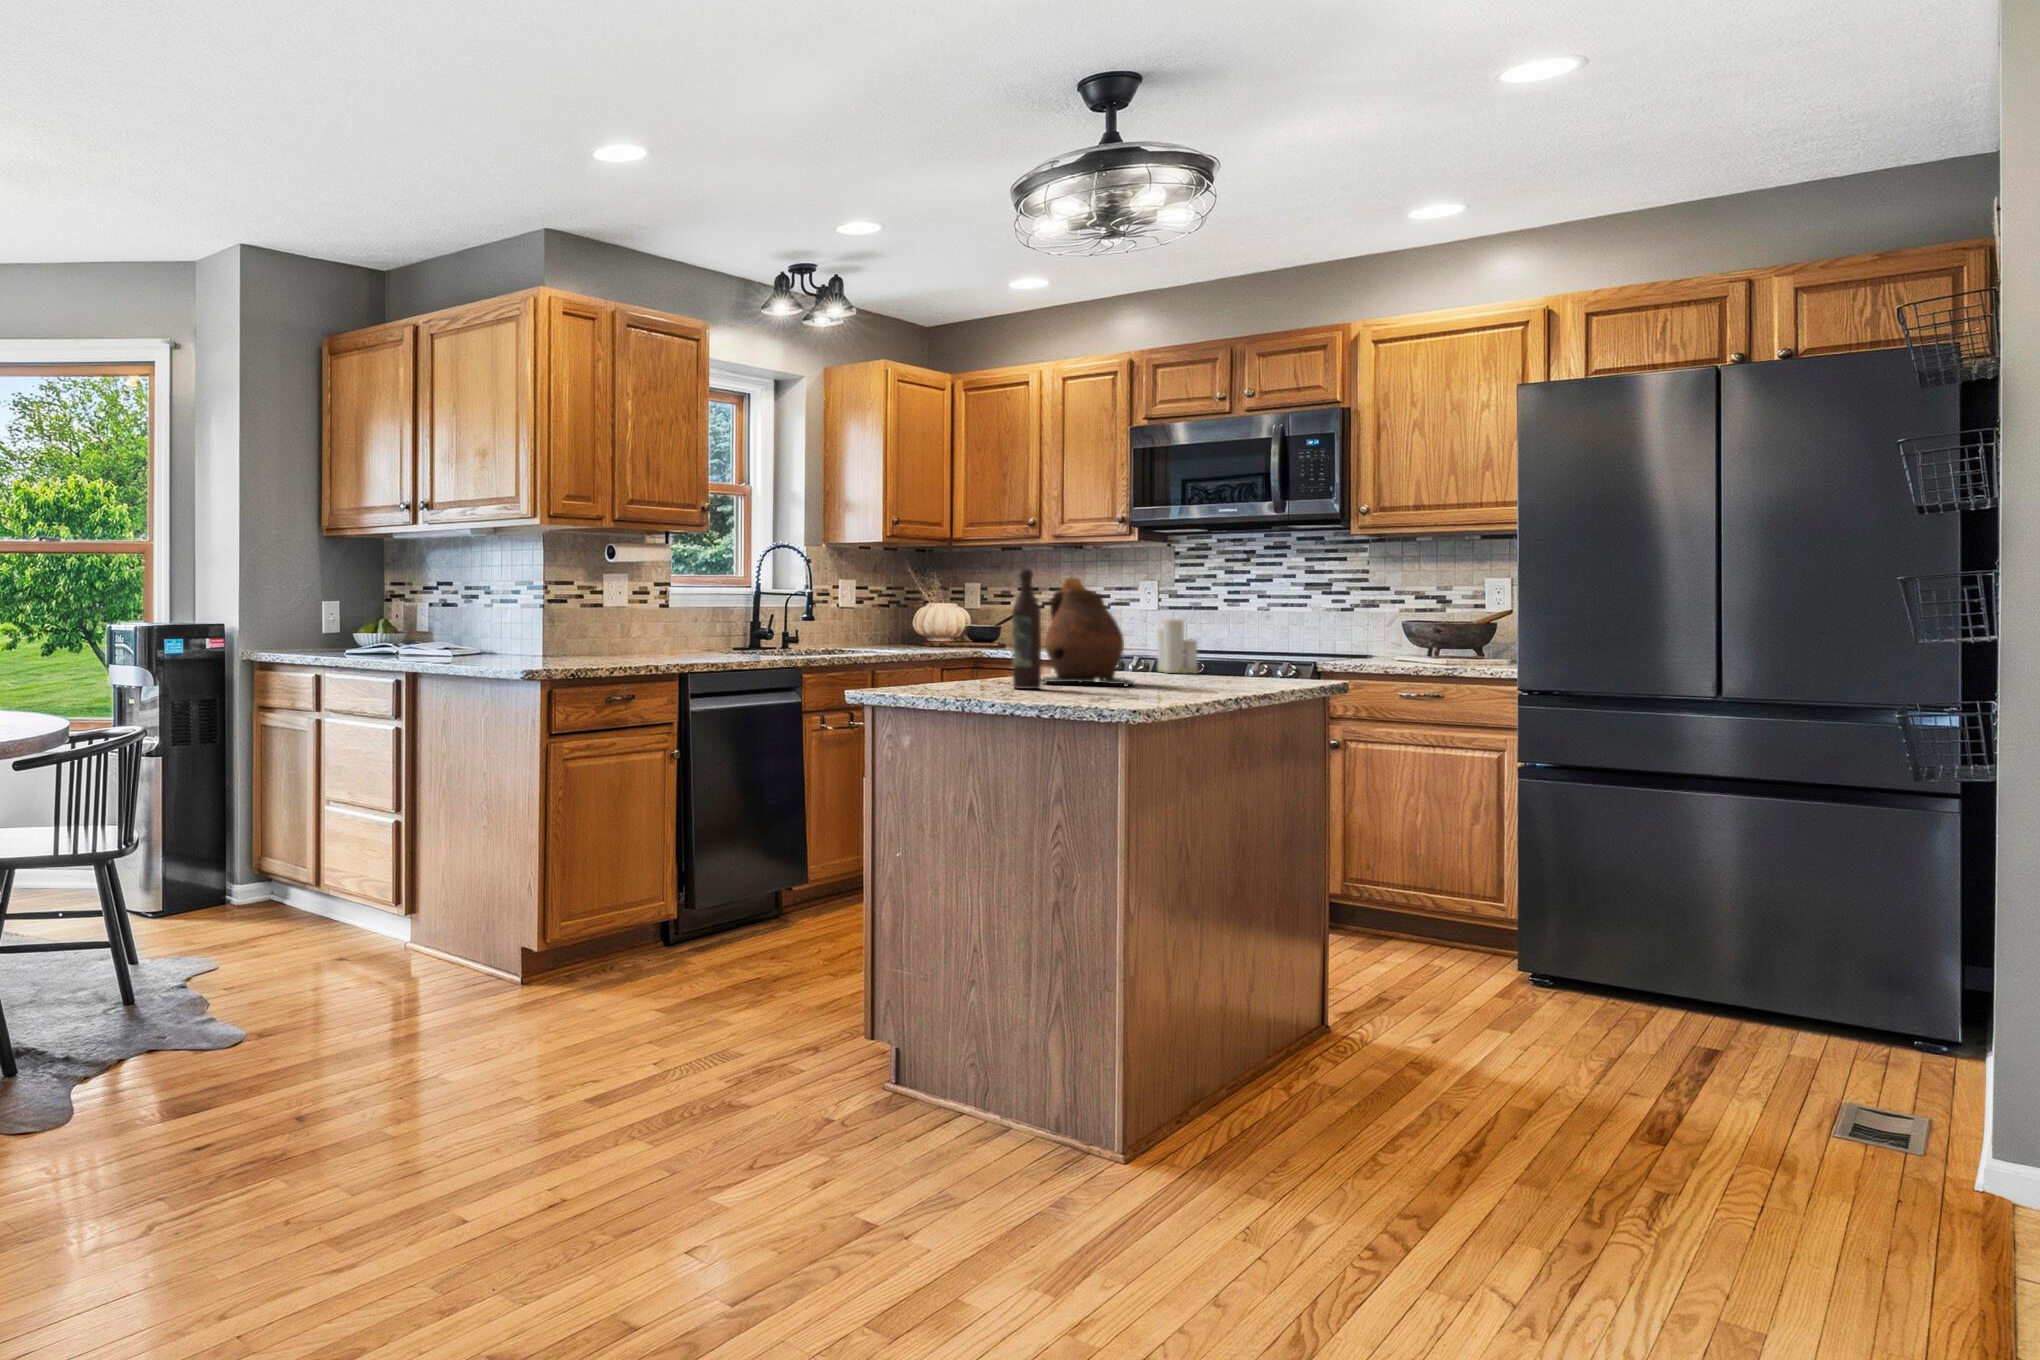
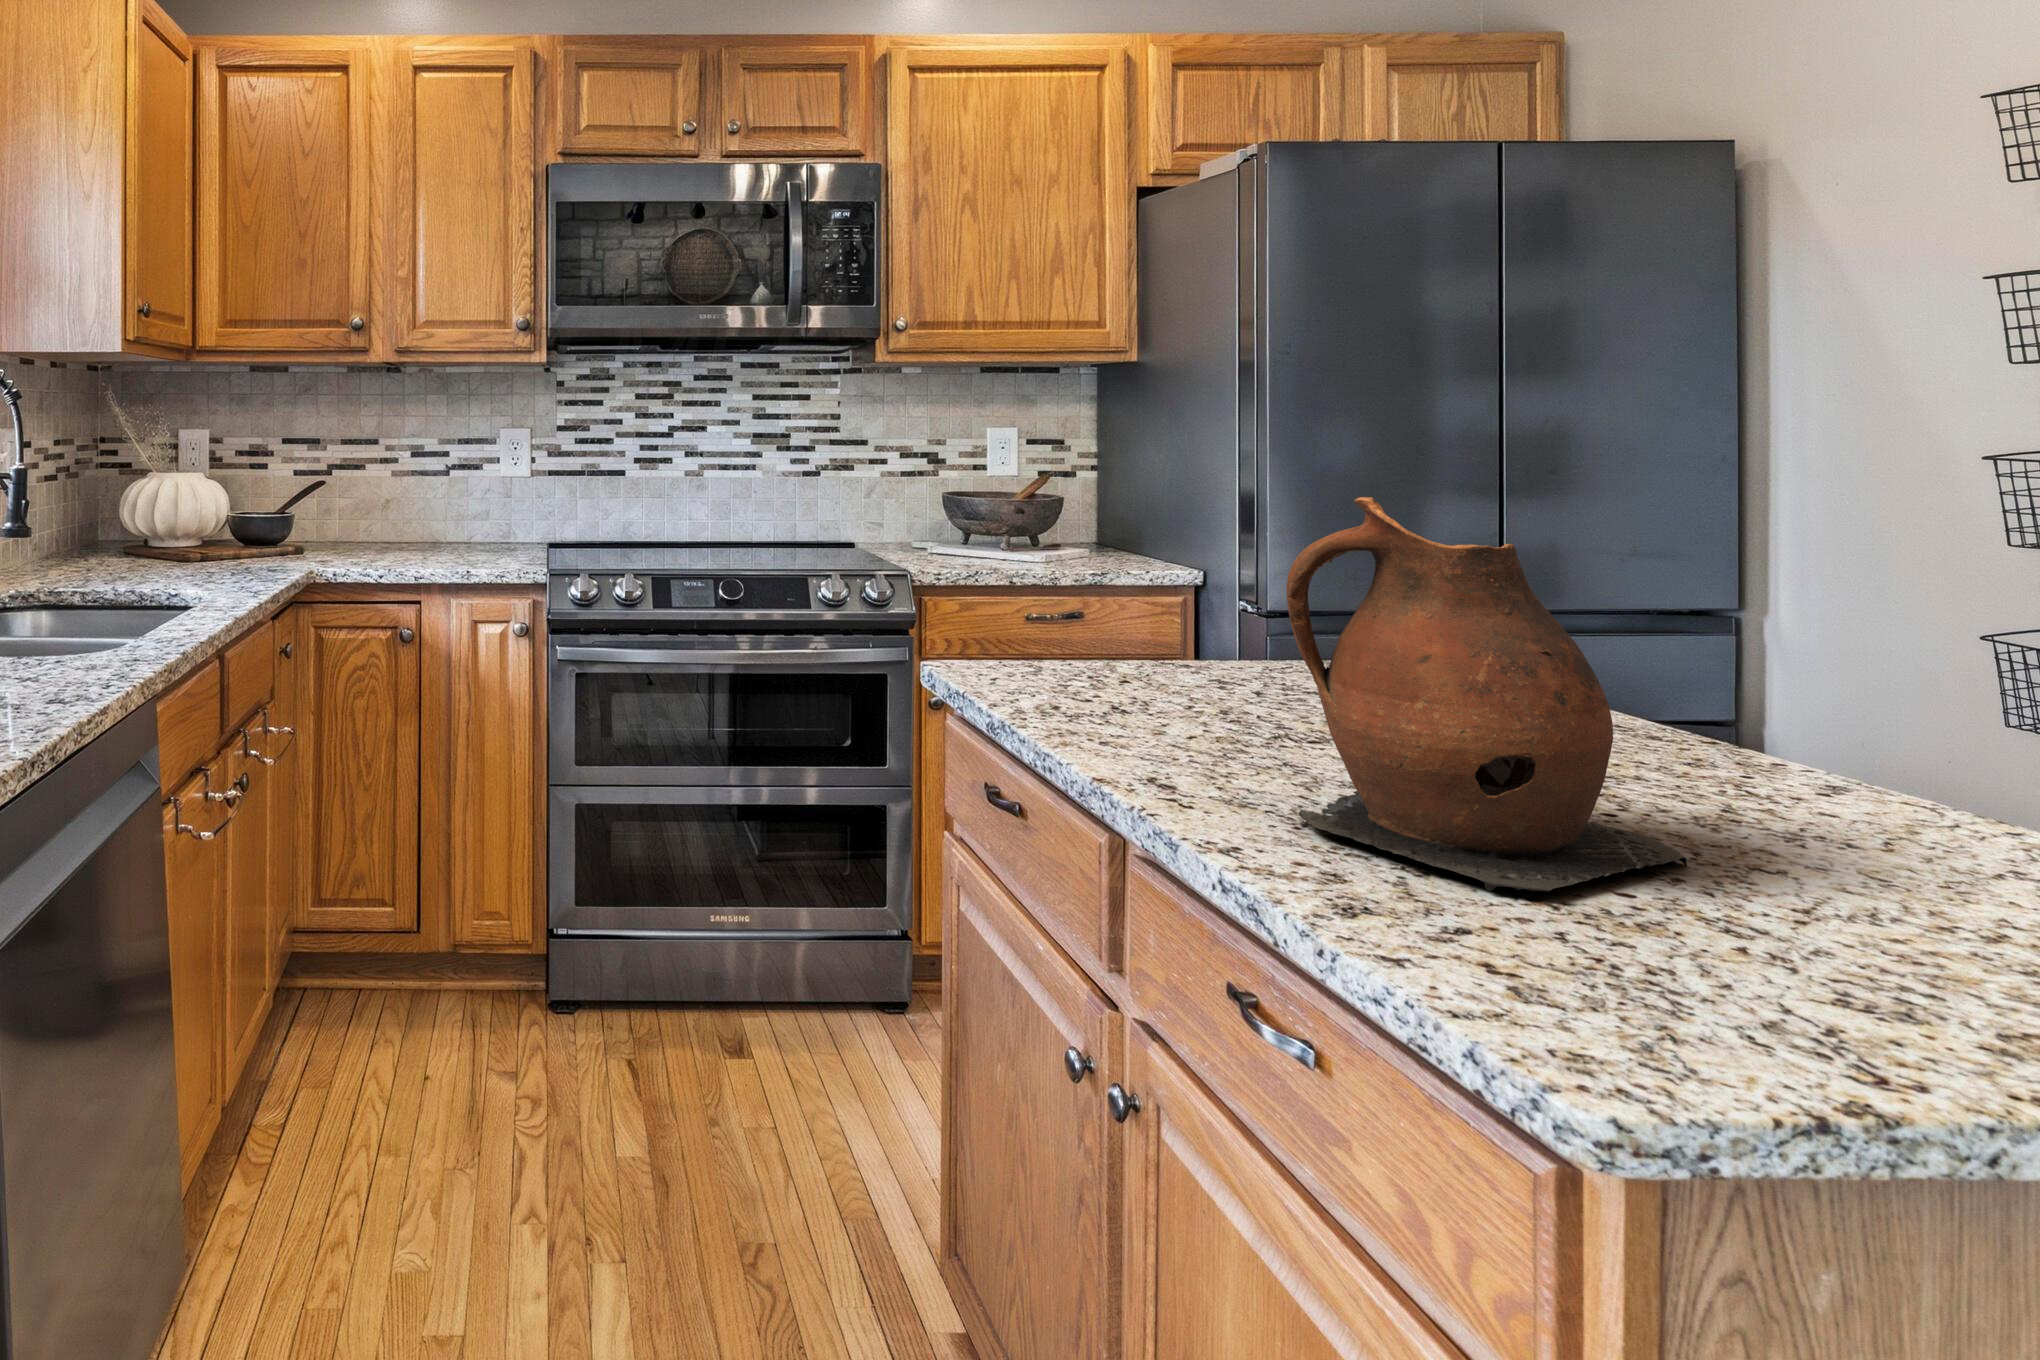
wine bottle: present [1012,569,1041,689] -> none [1732,506,1896,1037]
candle: present [1157,619,1198,673] -> none [1057,543,1164,686]

